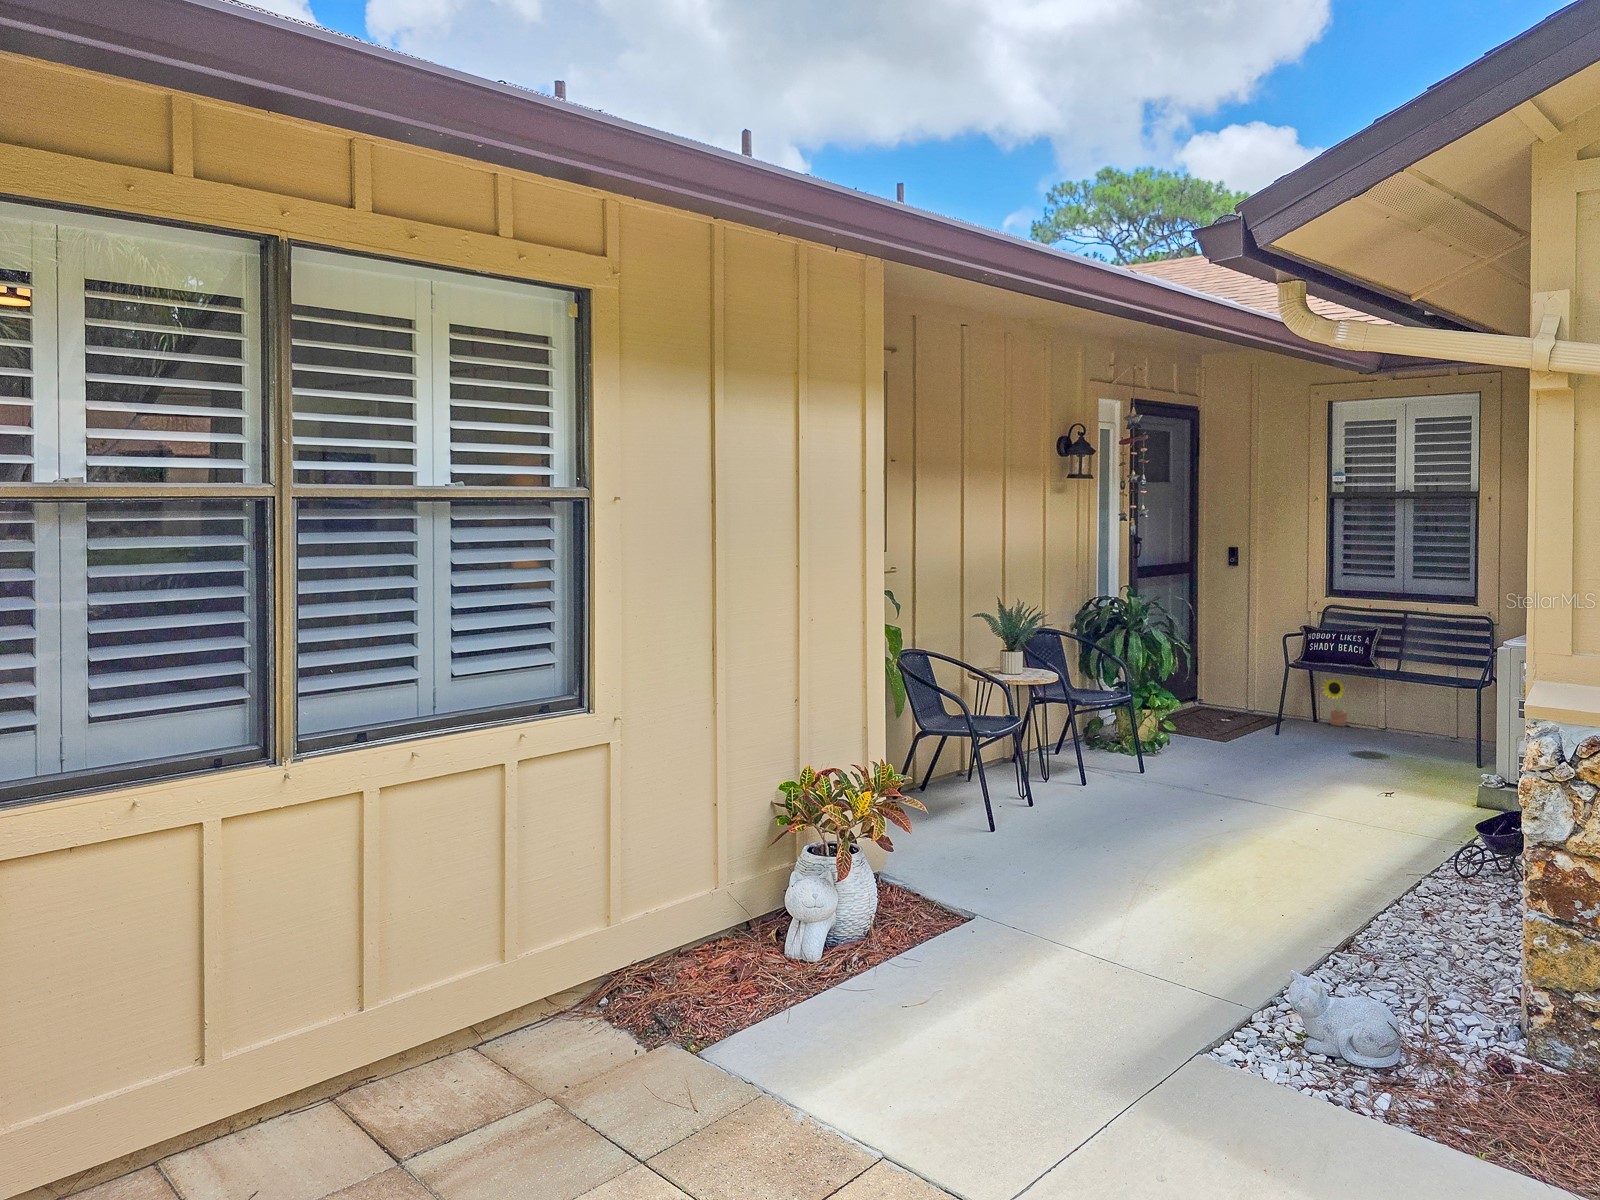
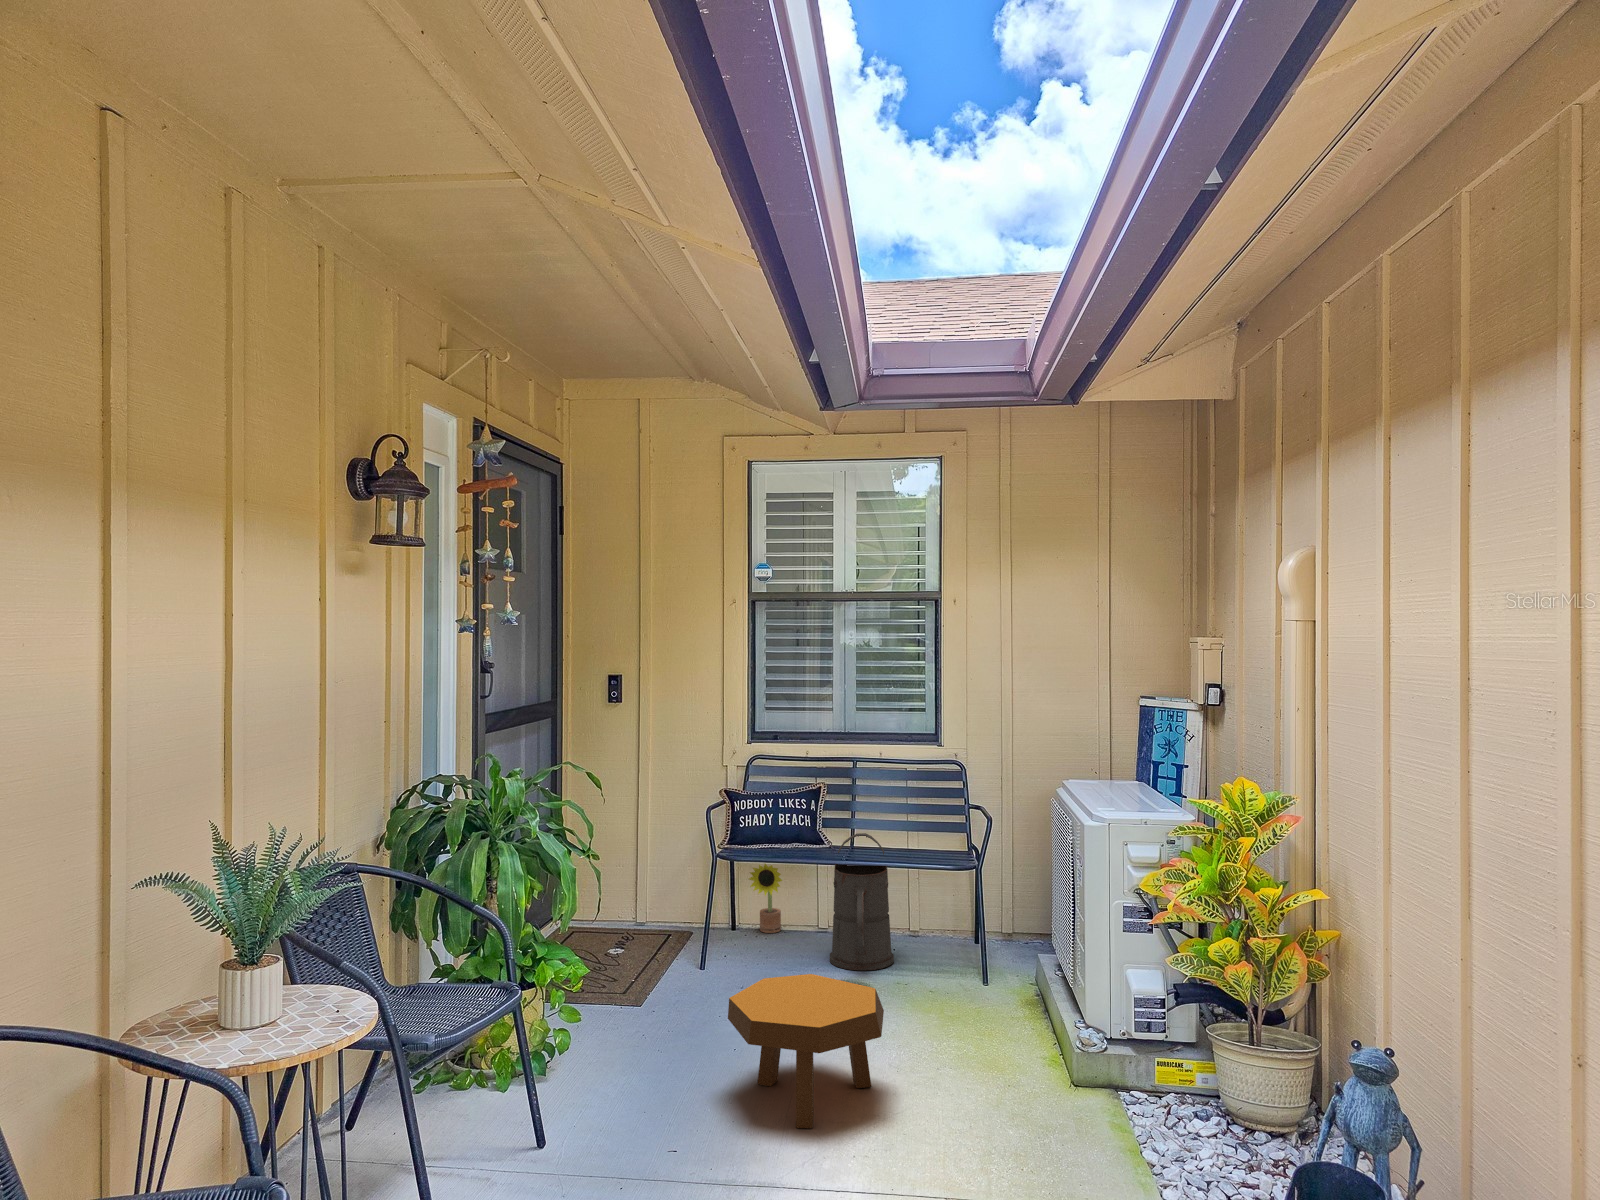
watering can: none [1366,658,1417,749] -> present [829,833,894,970]
footstool: none [1248,720,1347,790] -> present [728,974,884,1128]

